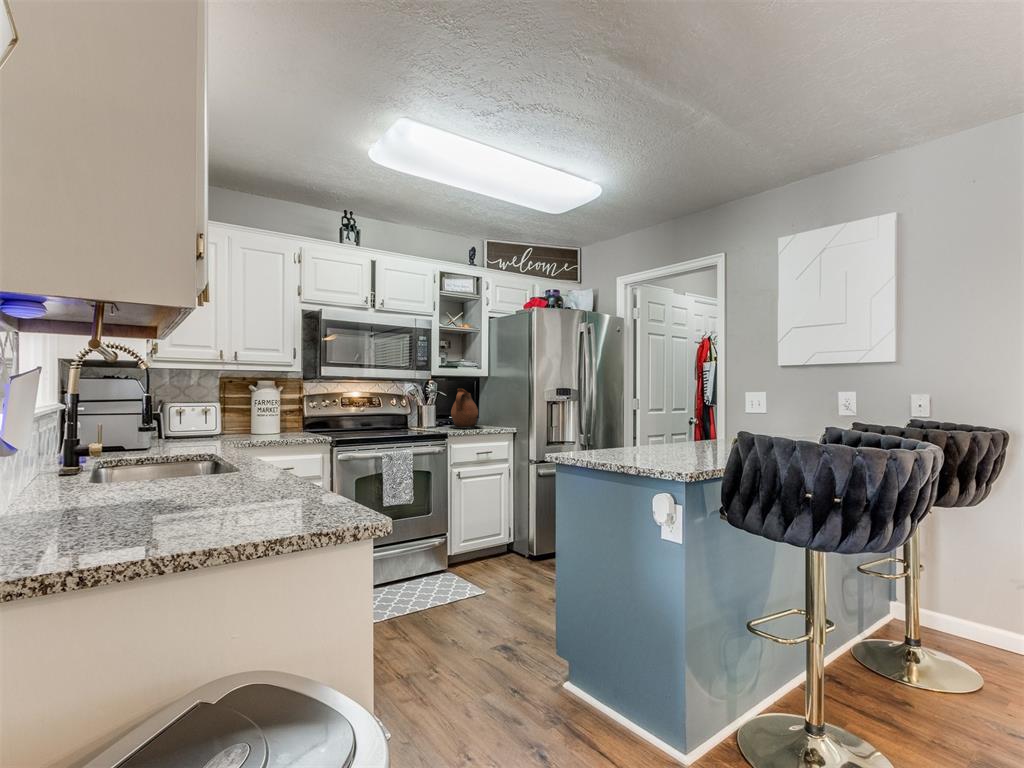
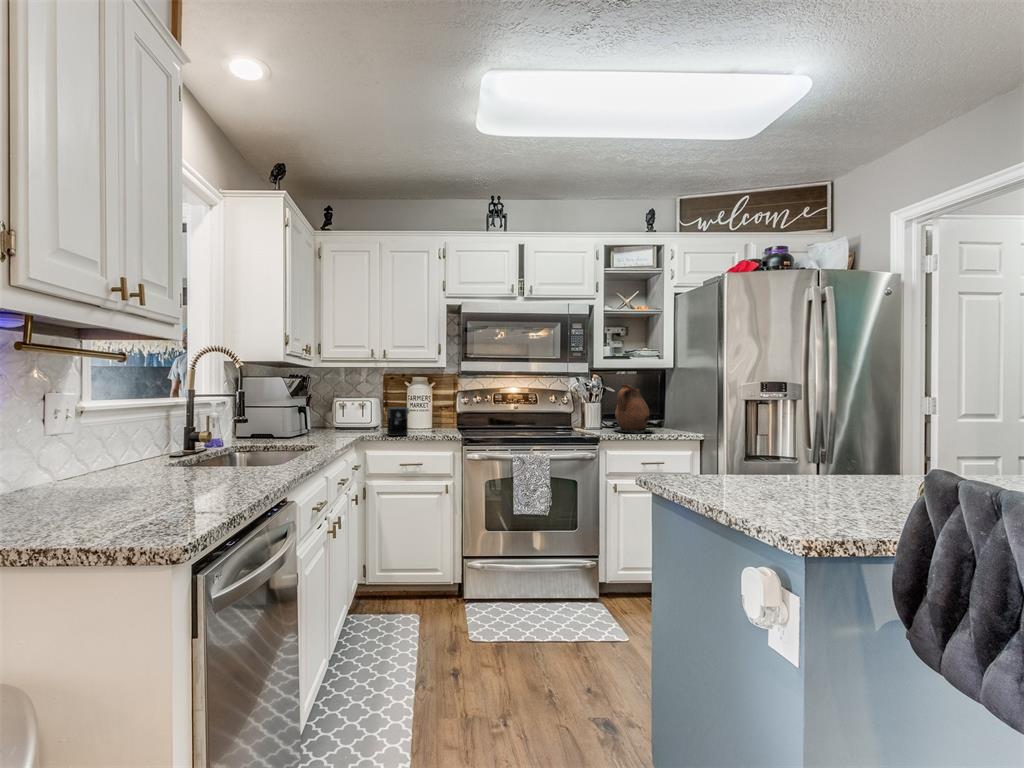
coffee maker: none [243,411,292,441] -> present [387,407,435,436]

